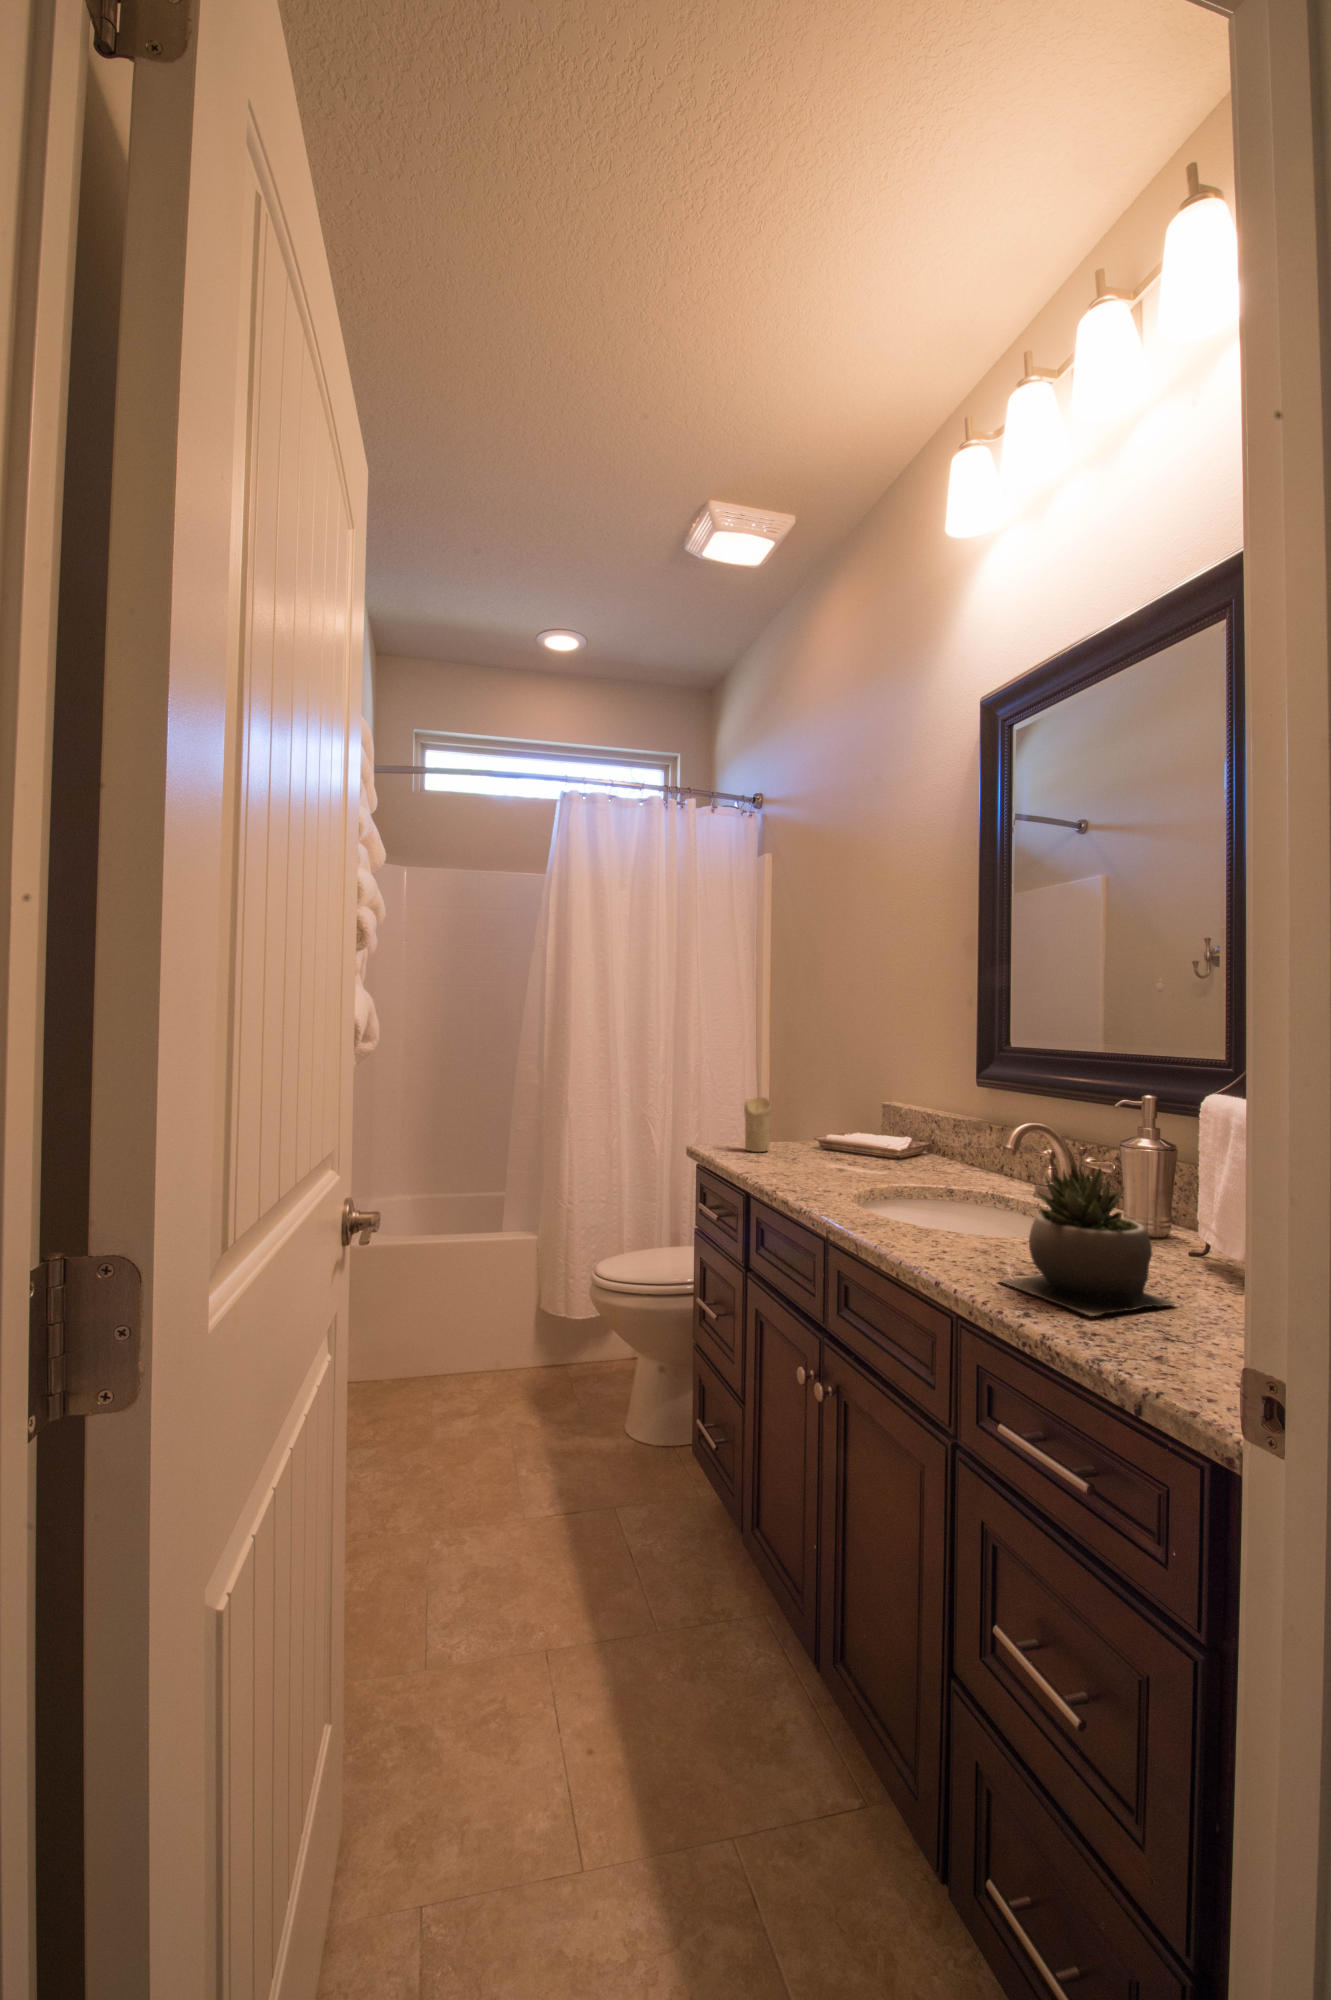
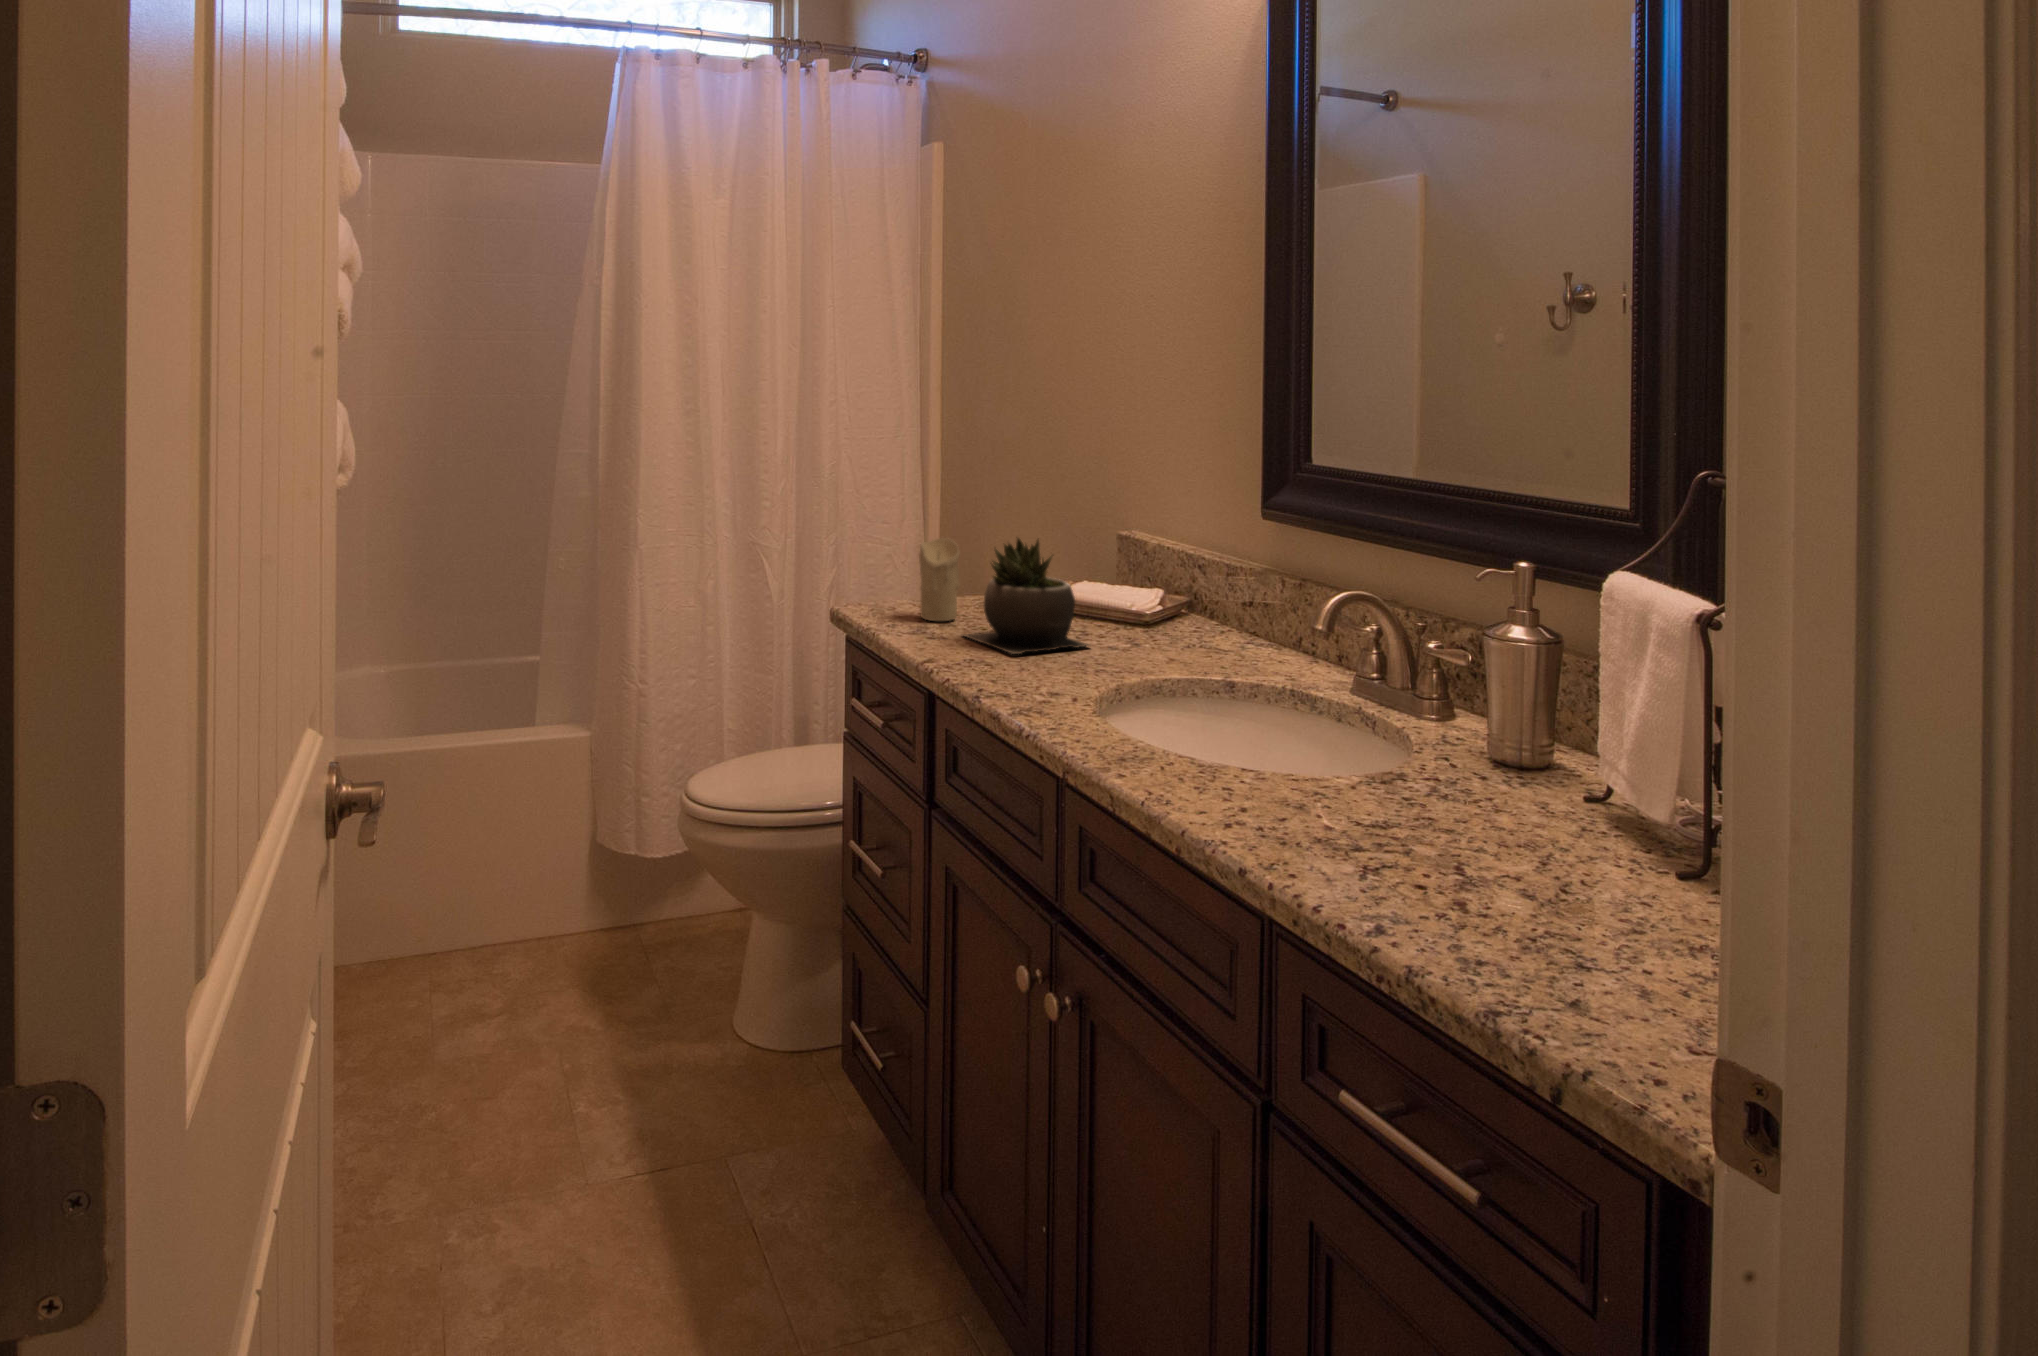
succulent plant: present [999,1165,1176,1316] -> present [964,538,1089,654]

